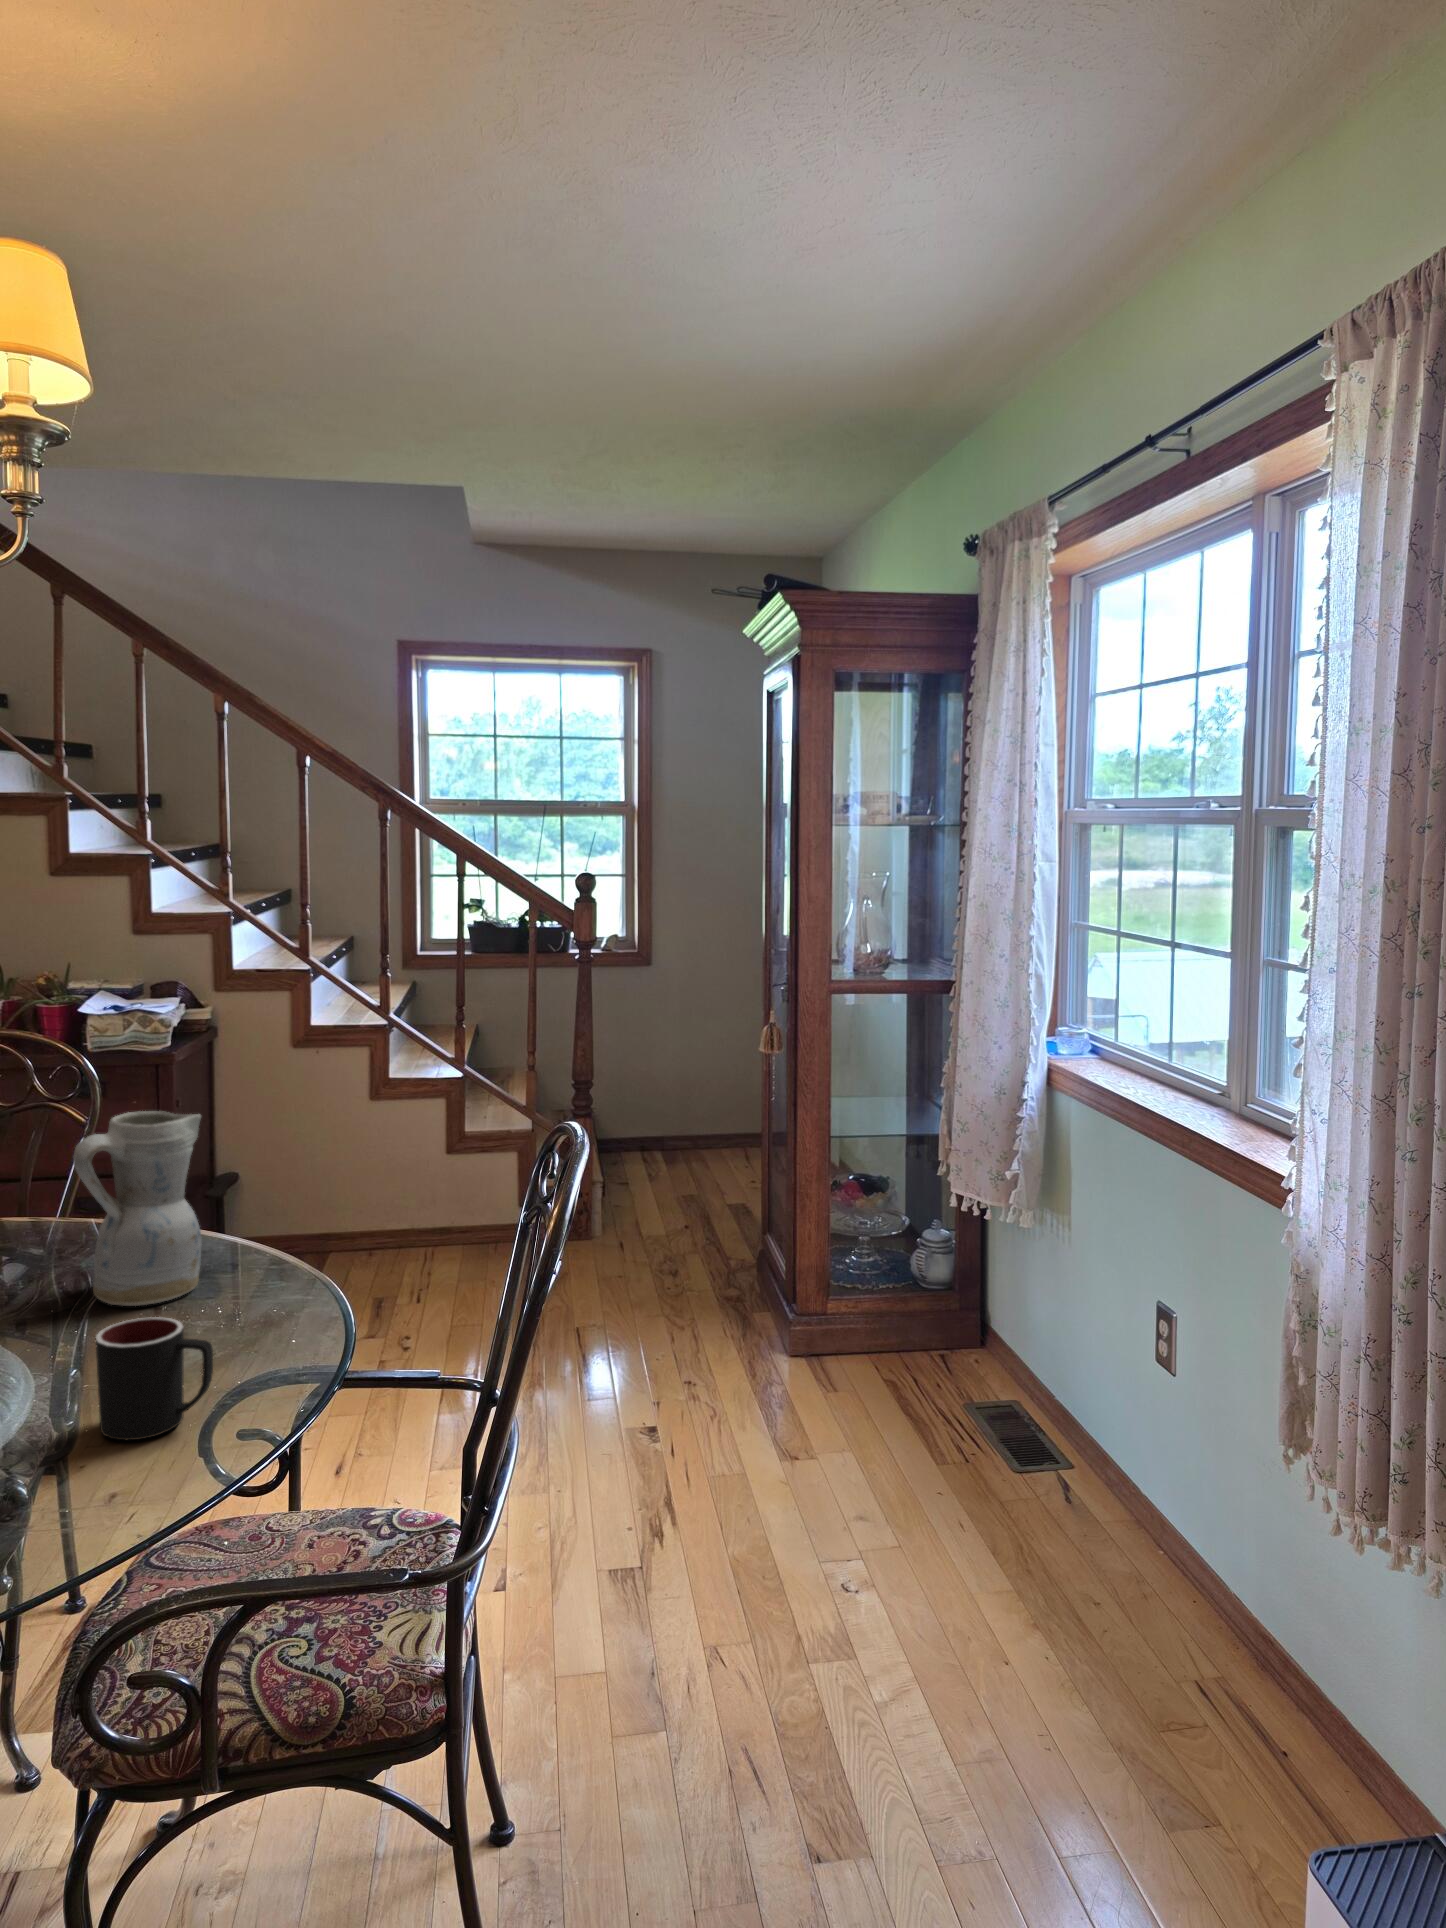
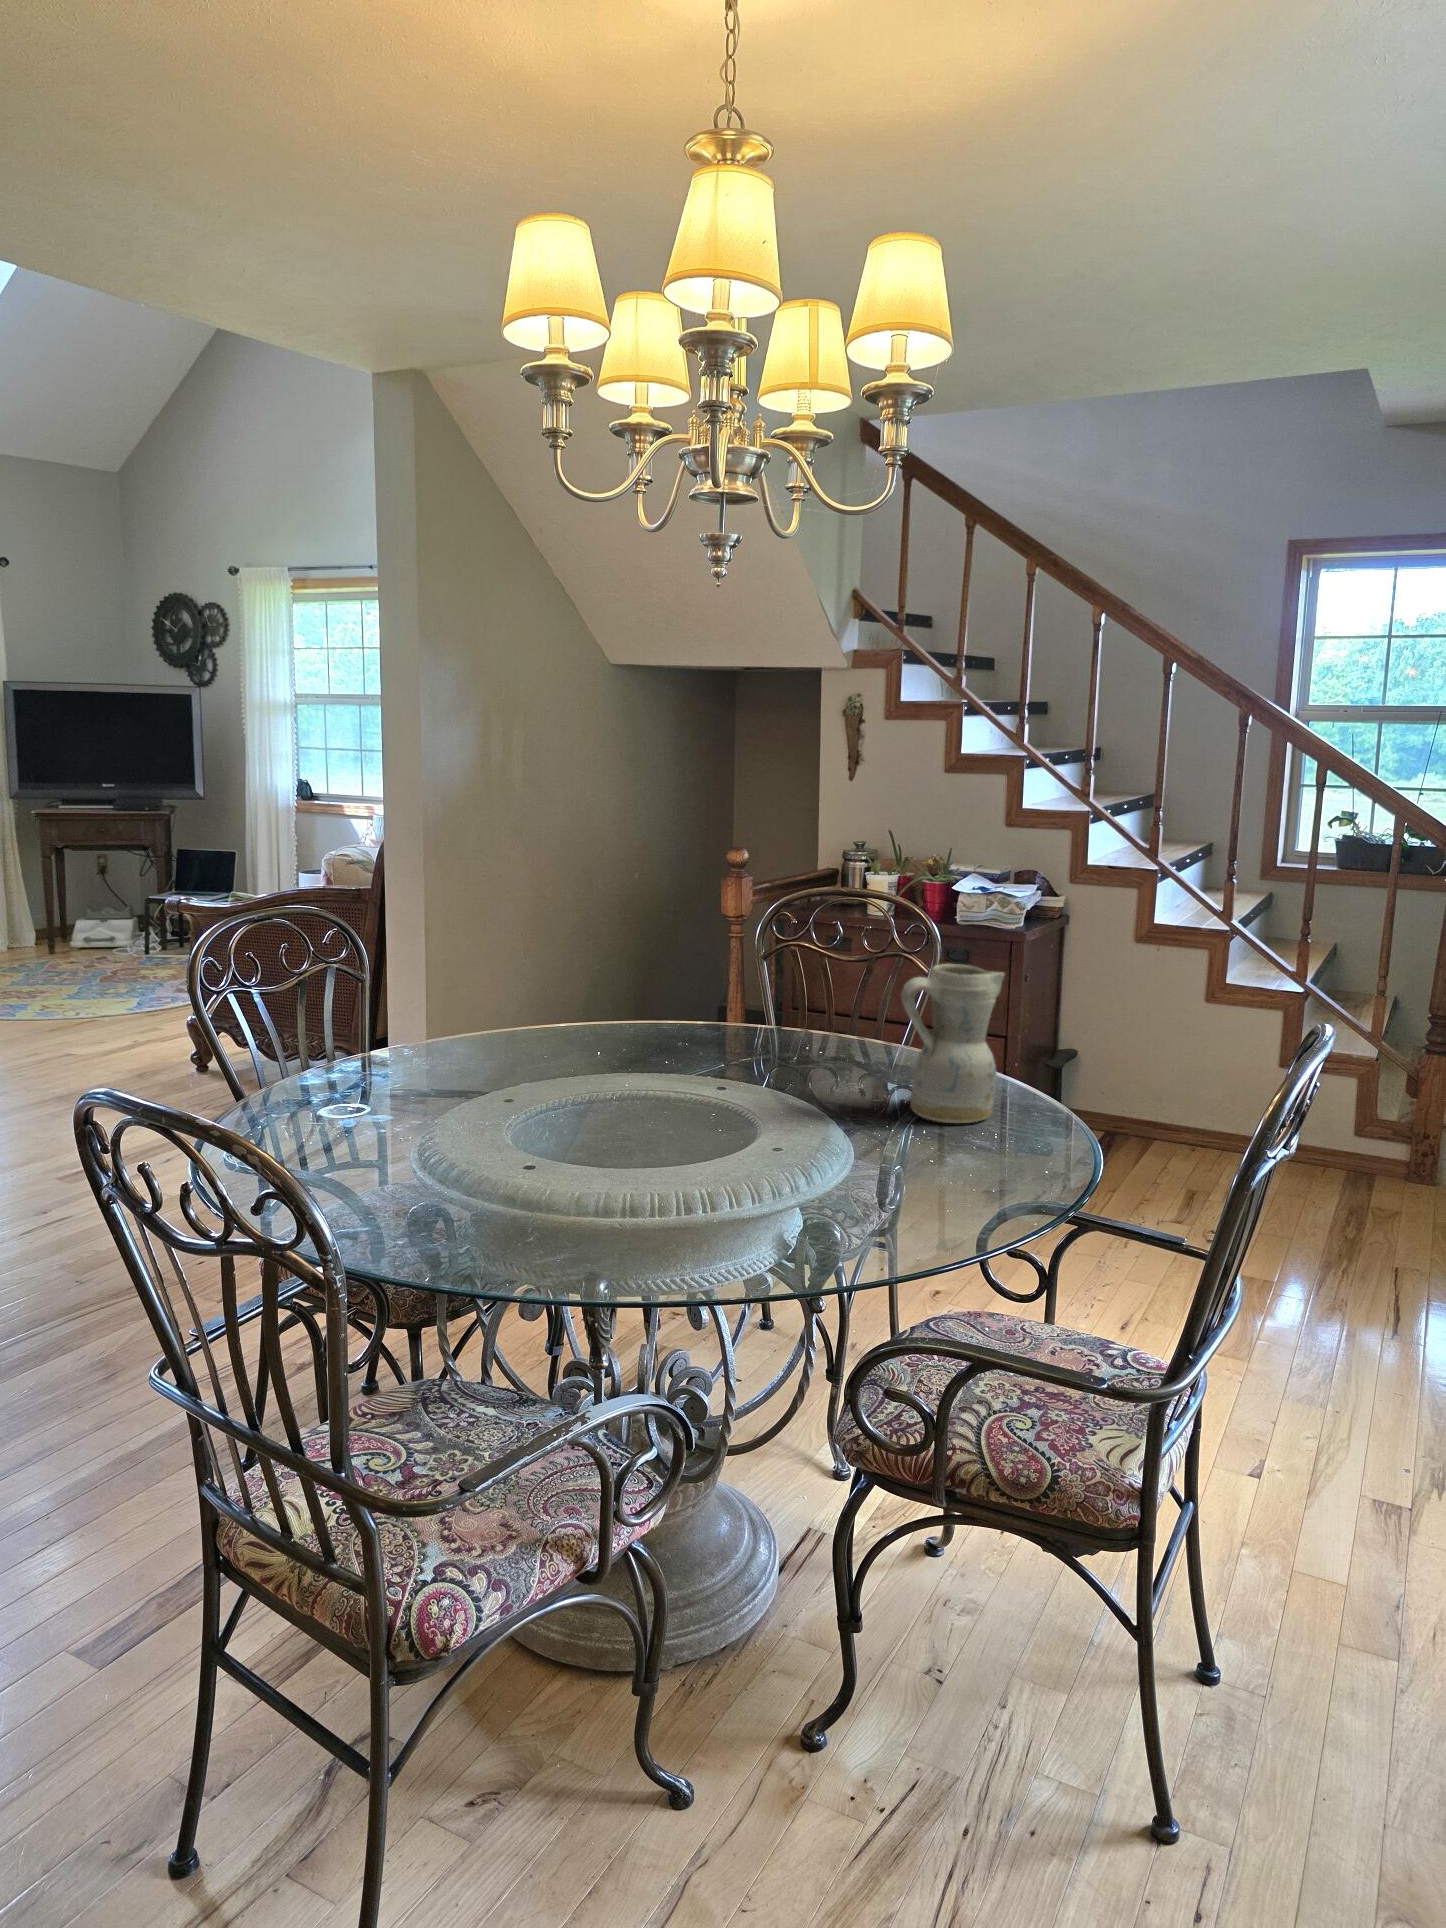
mug: present [95,1317,213,1440] -> none [889,1122,976,1217]

